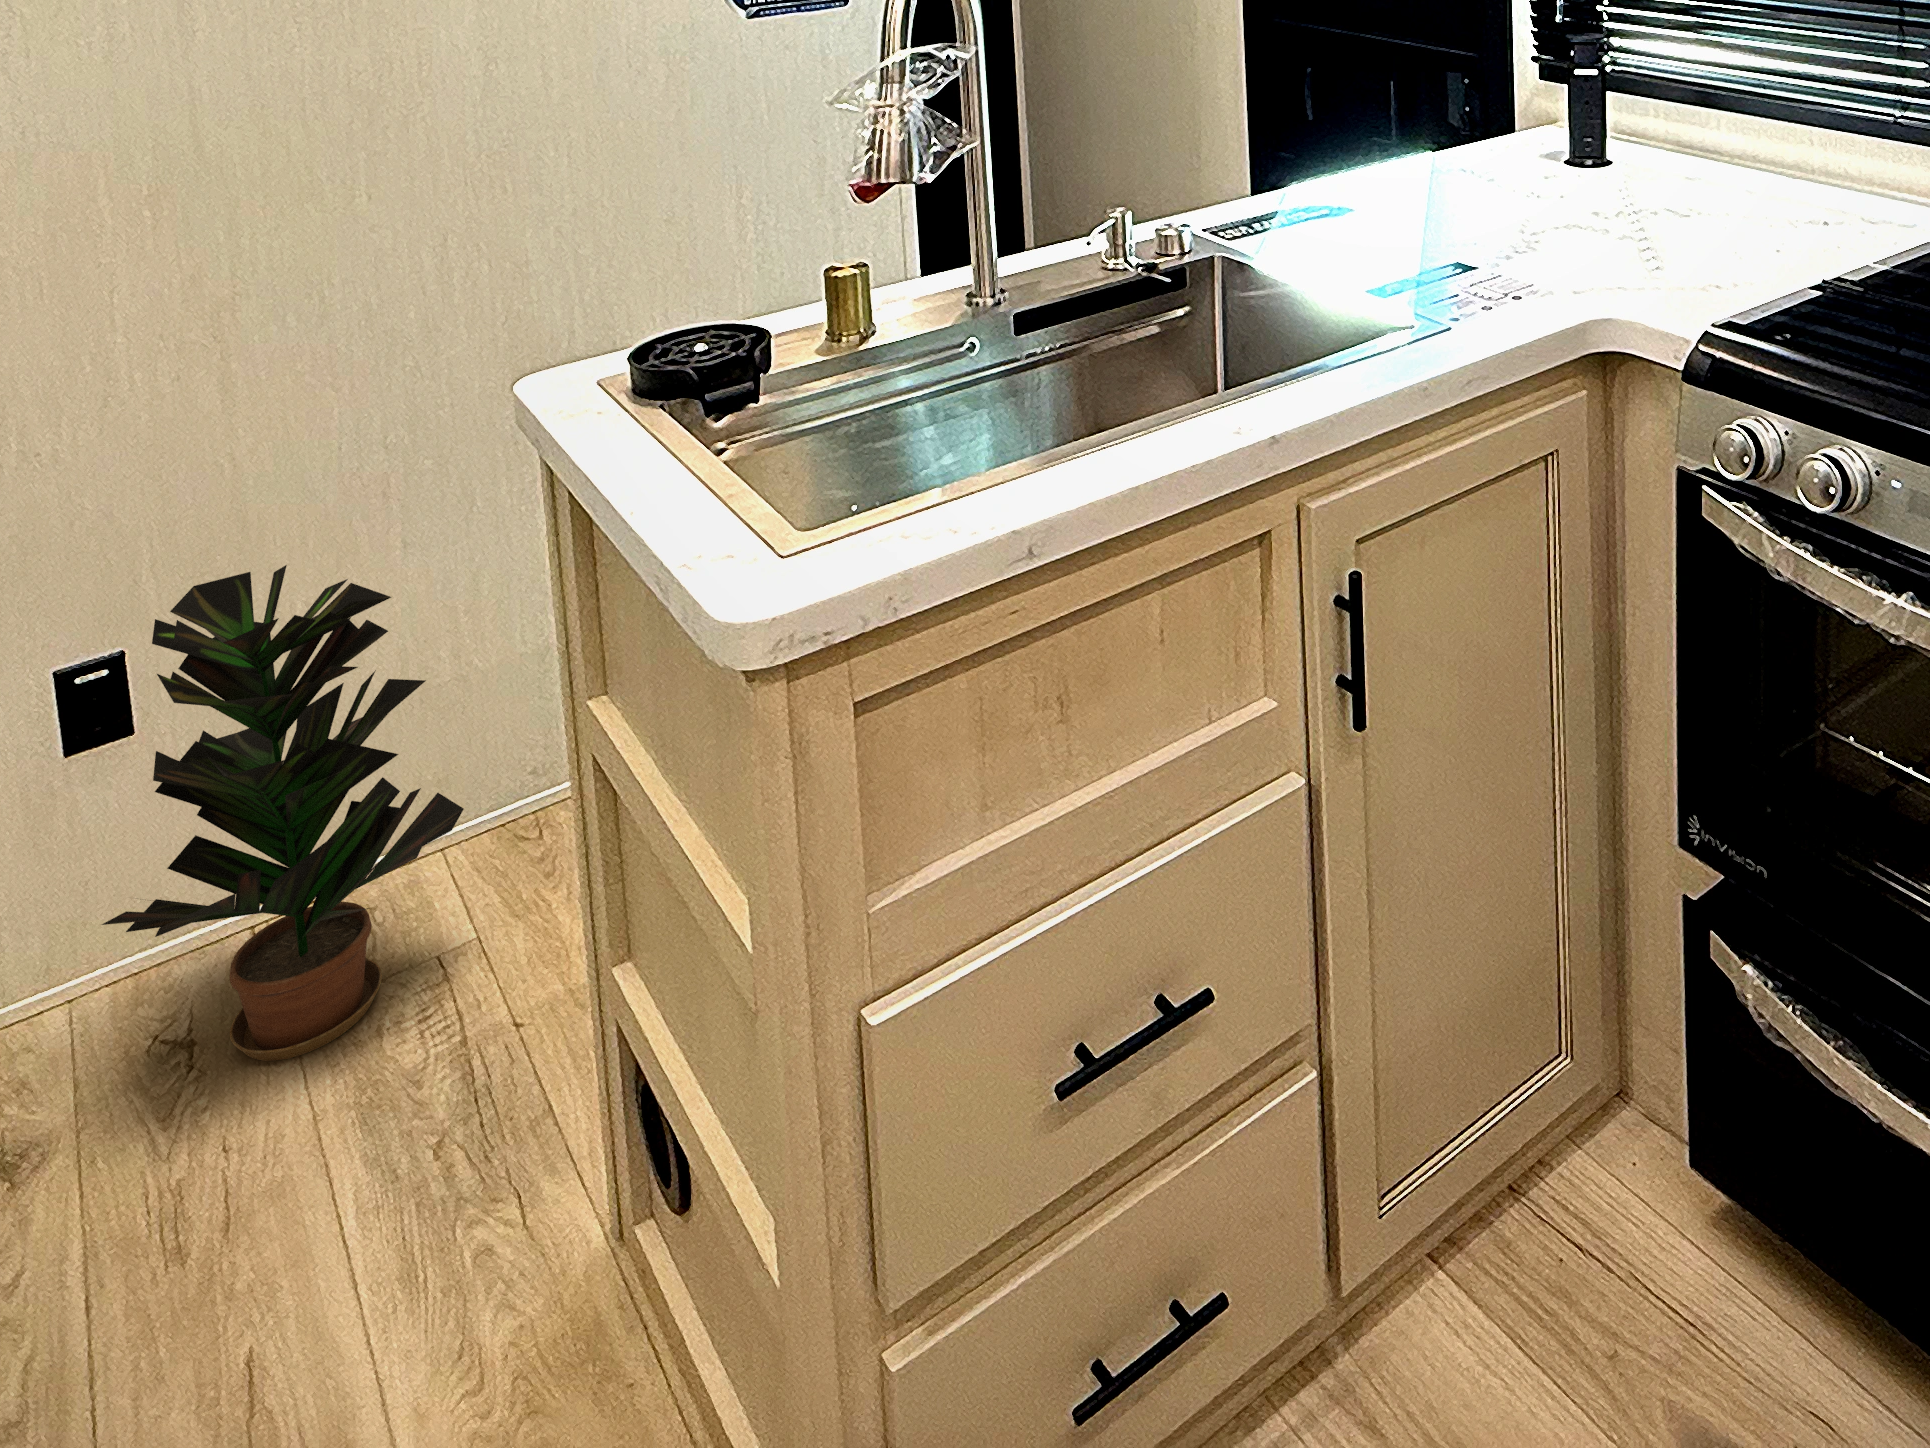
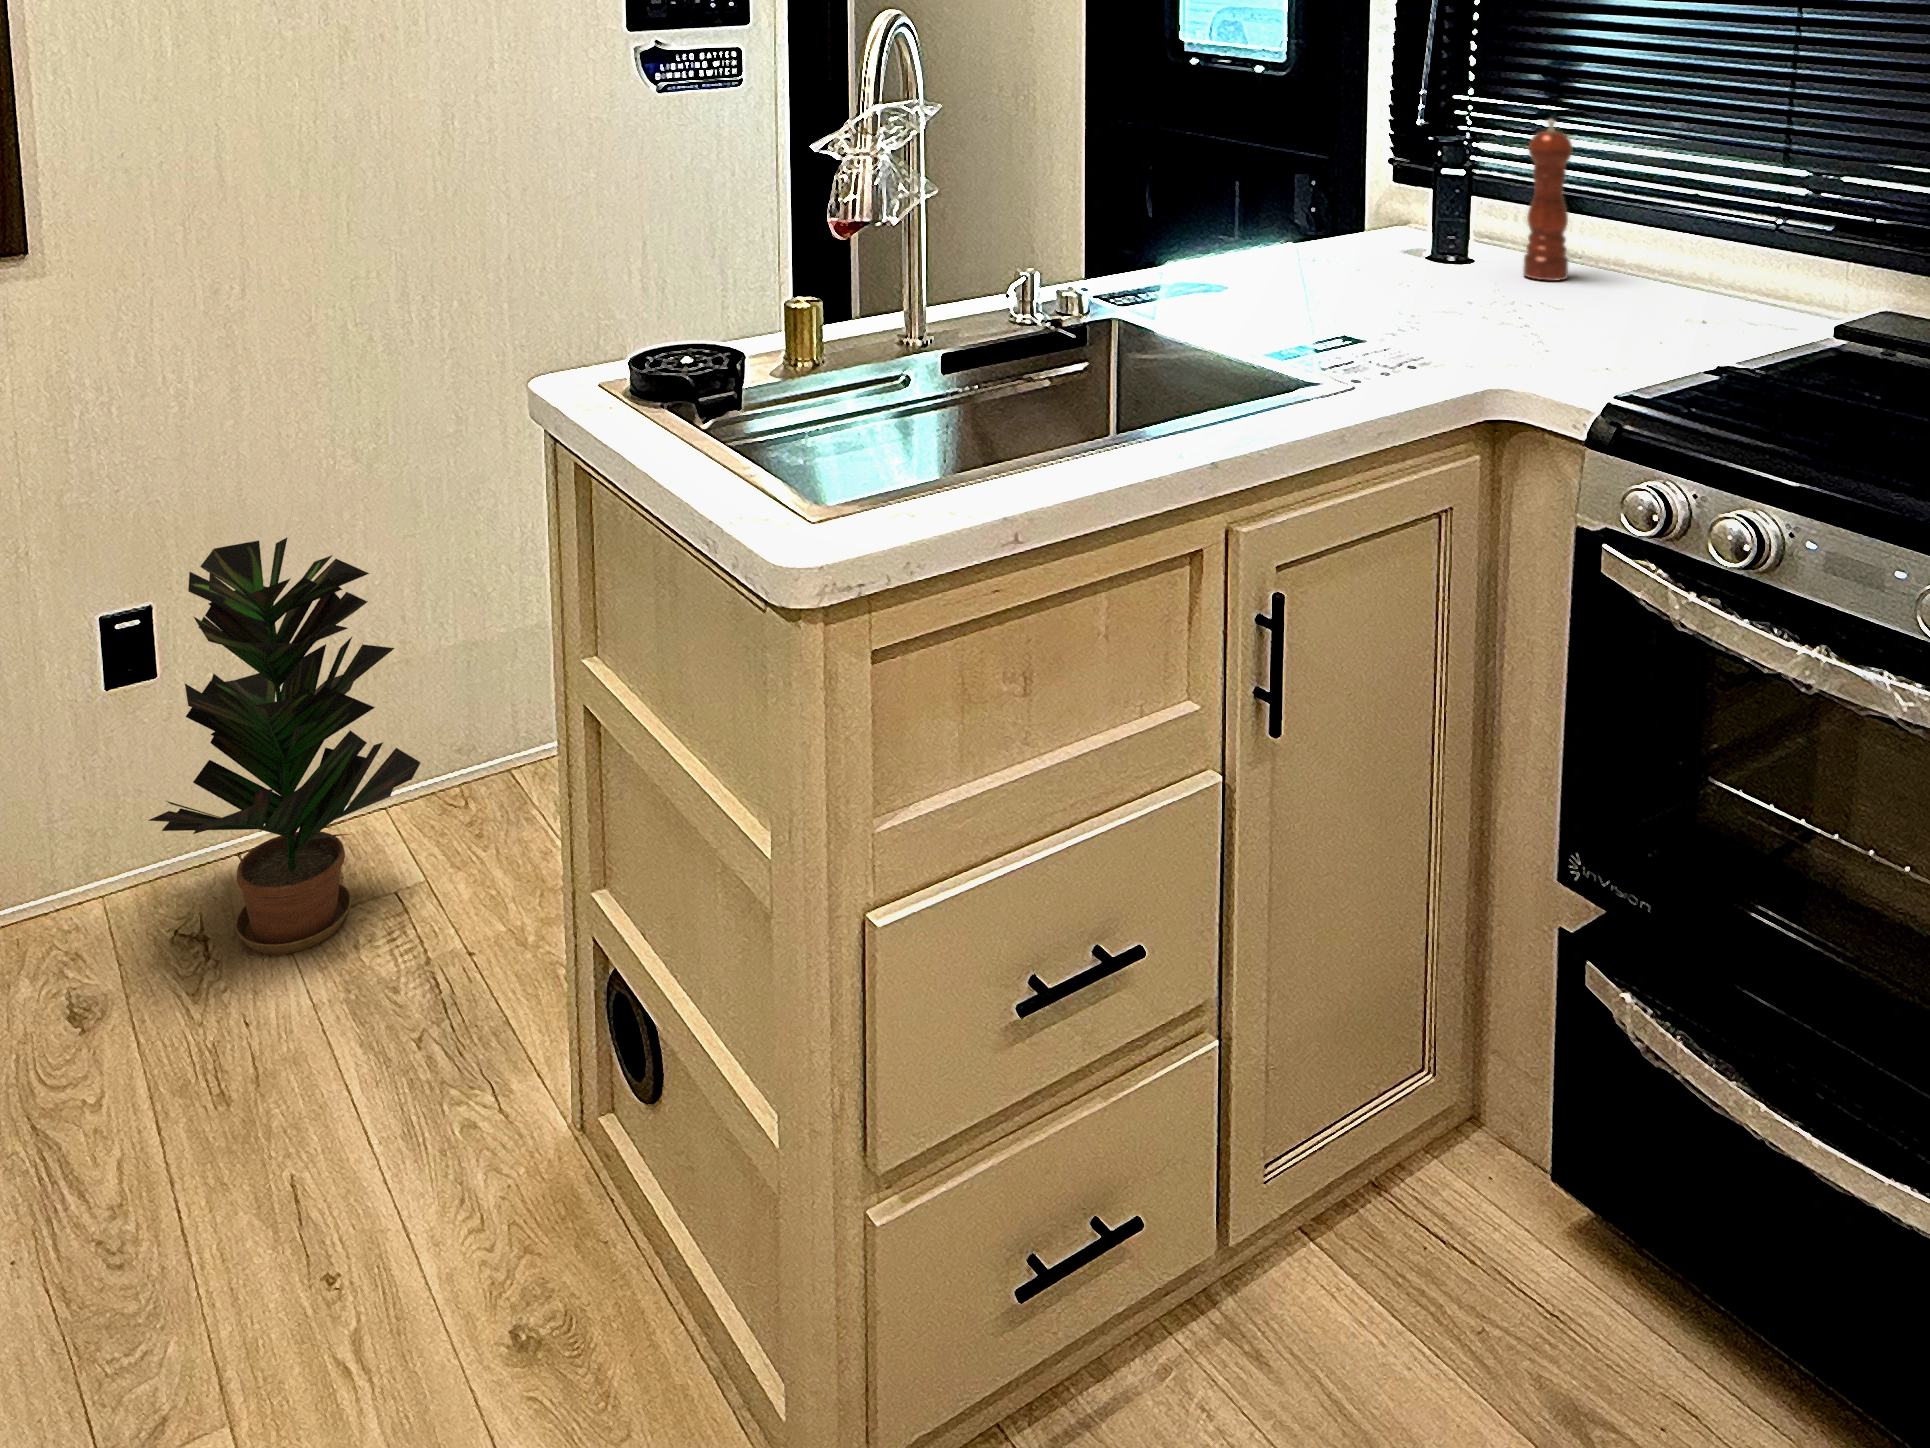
pepper mill: none [1651,16,1696,183] -> present [1523,120,1572,280]

